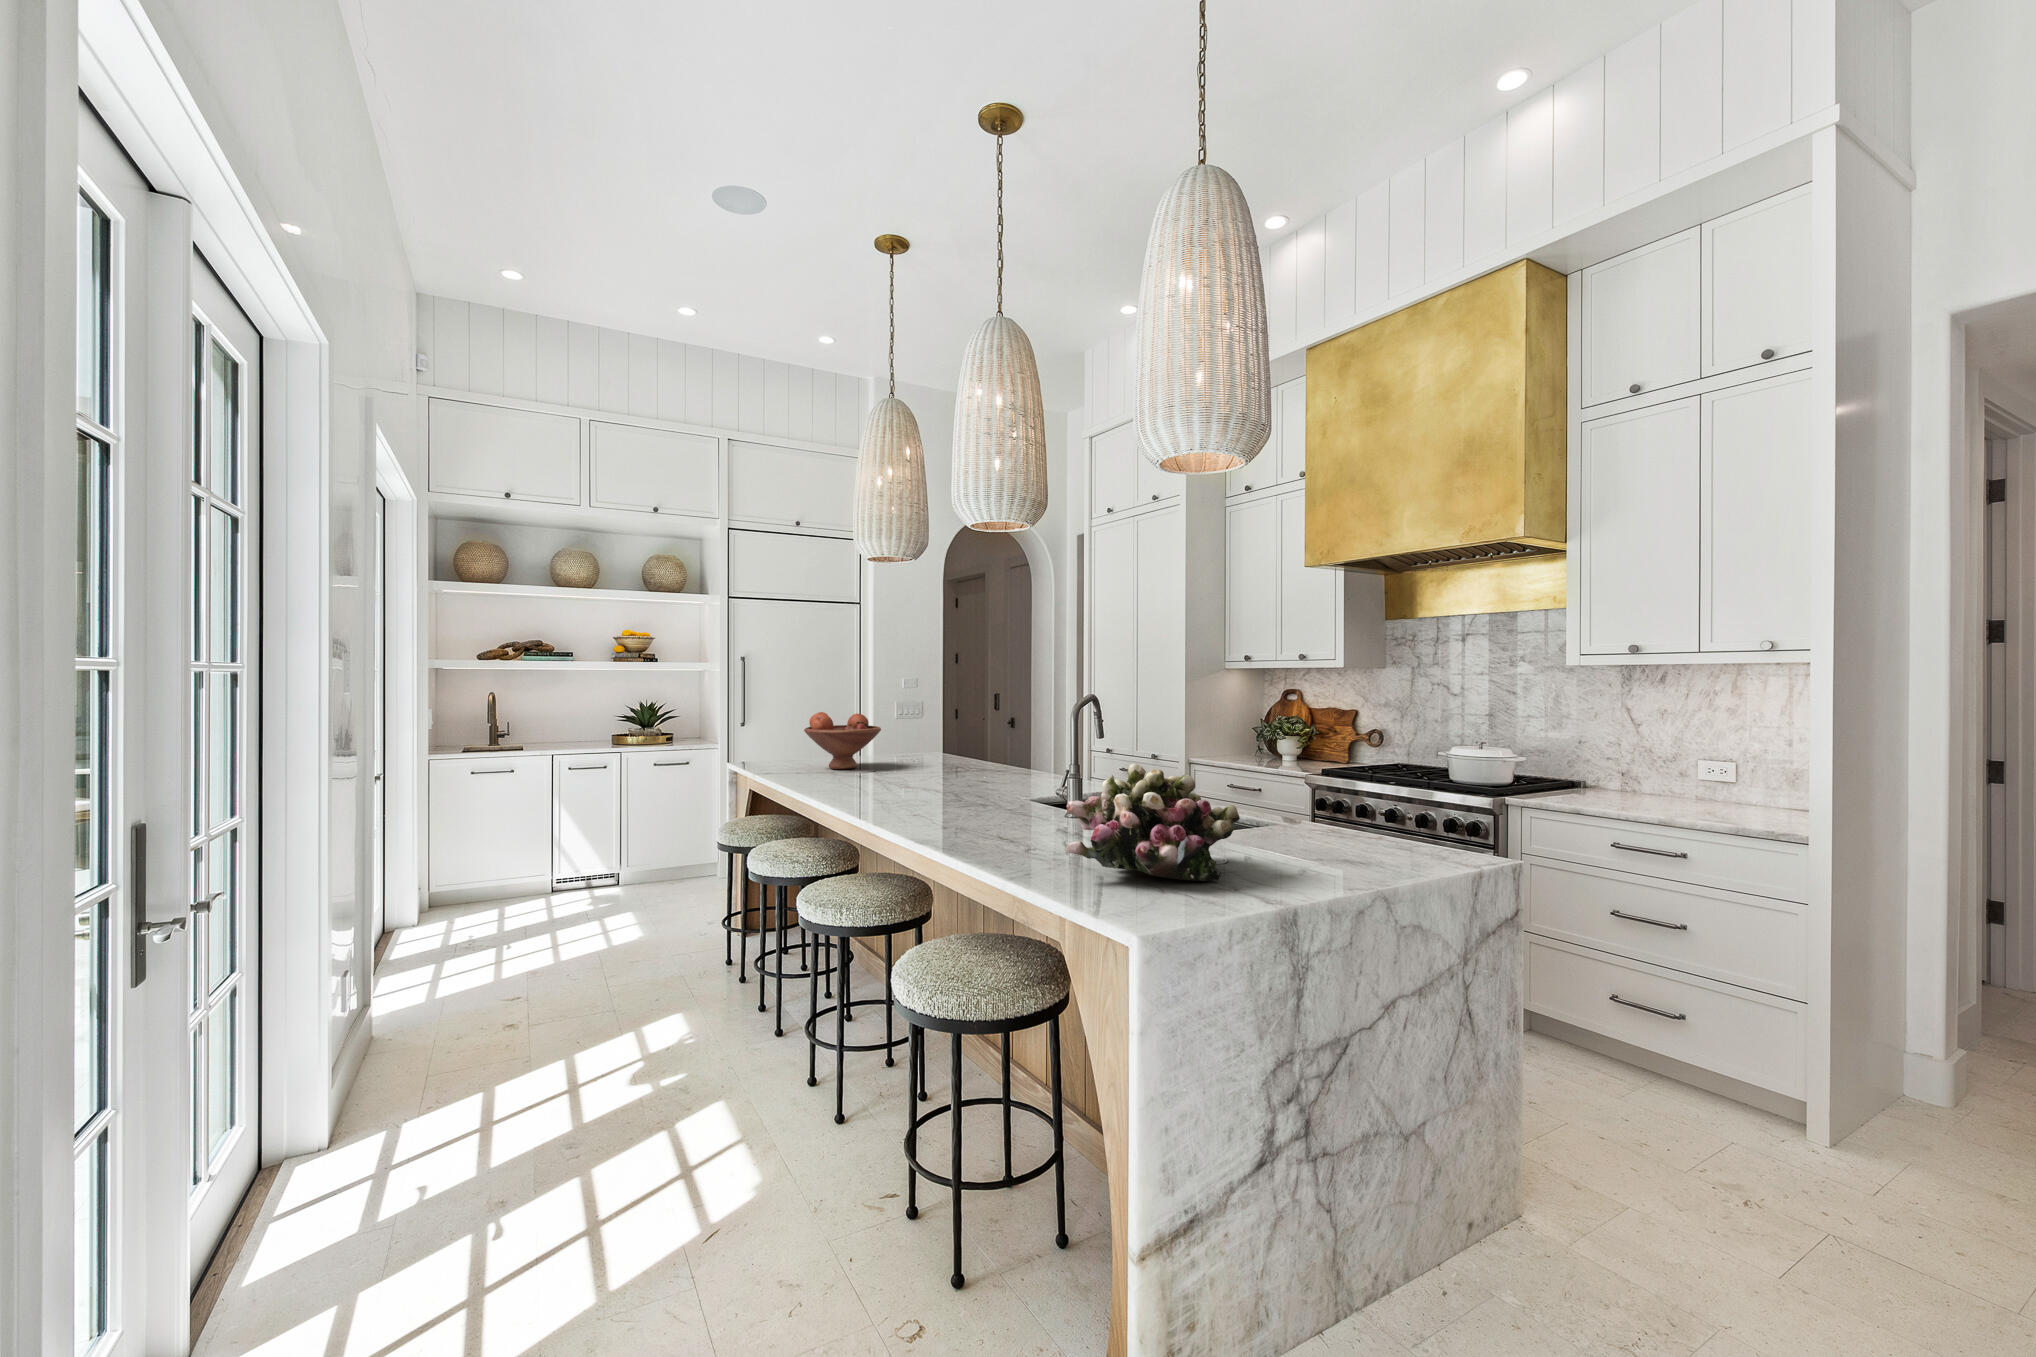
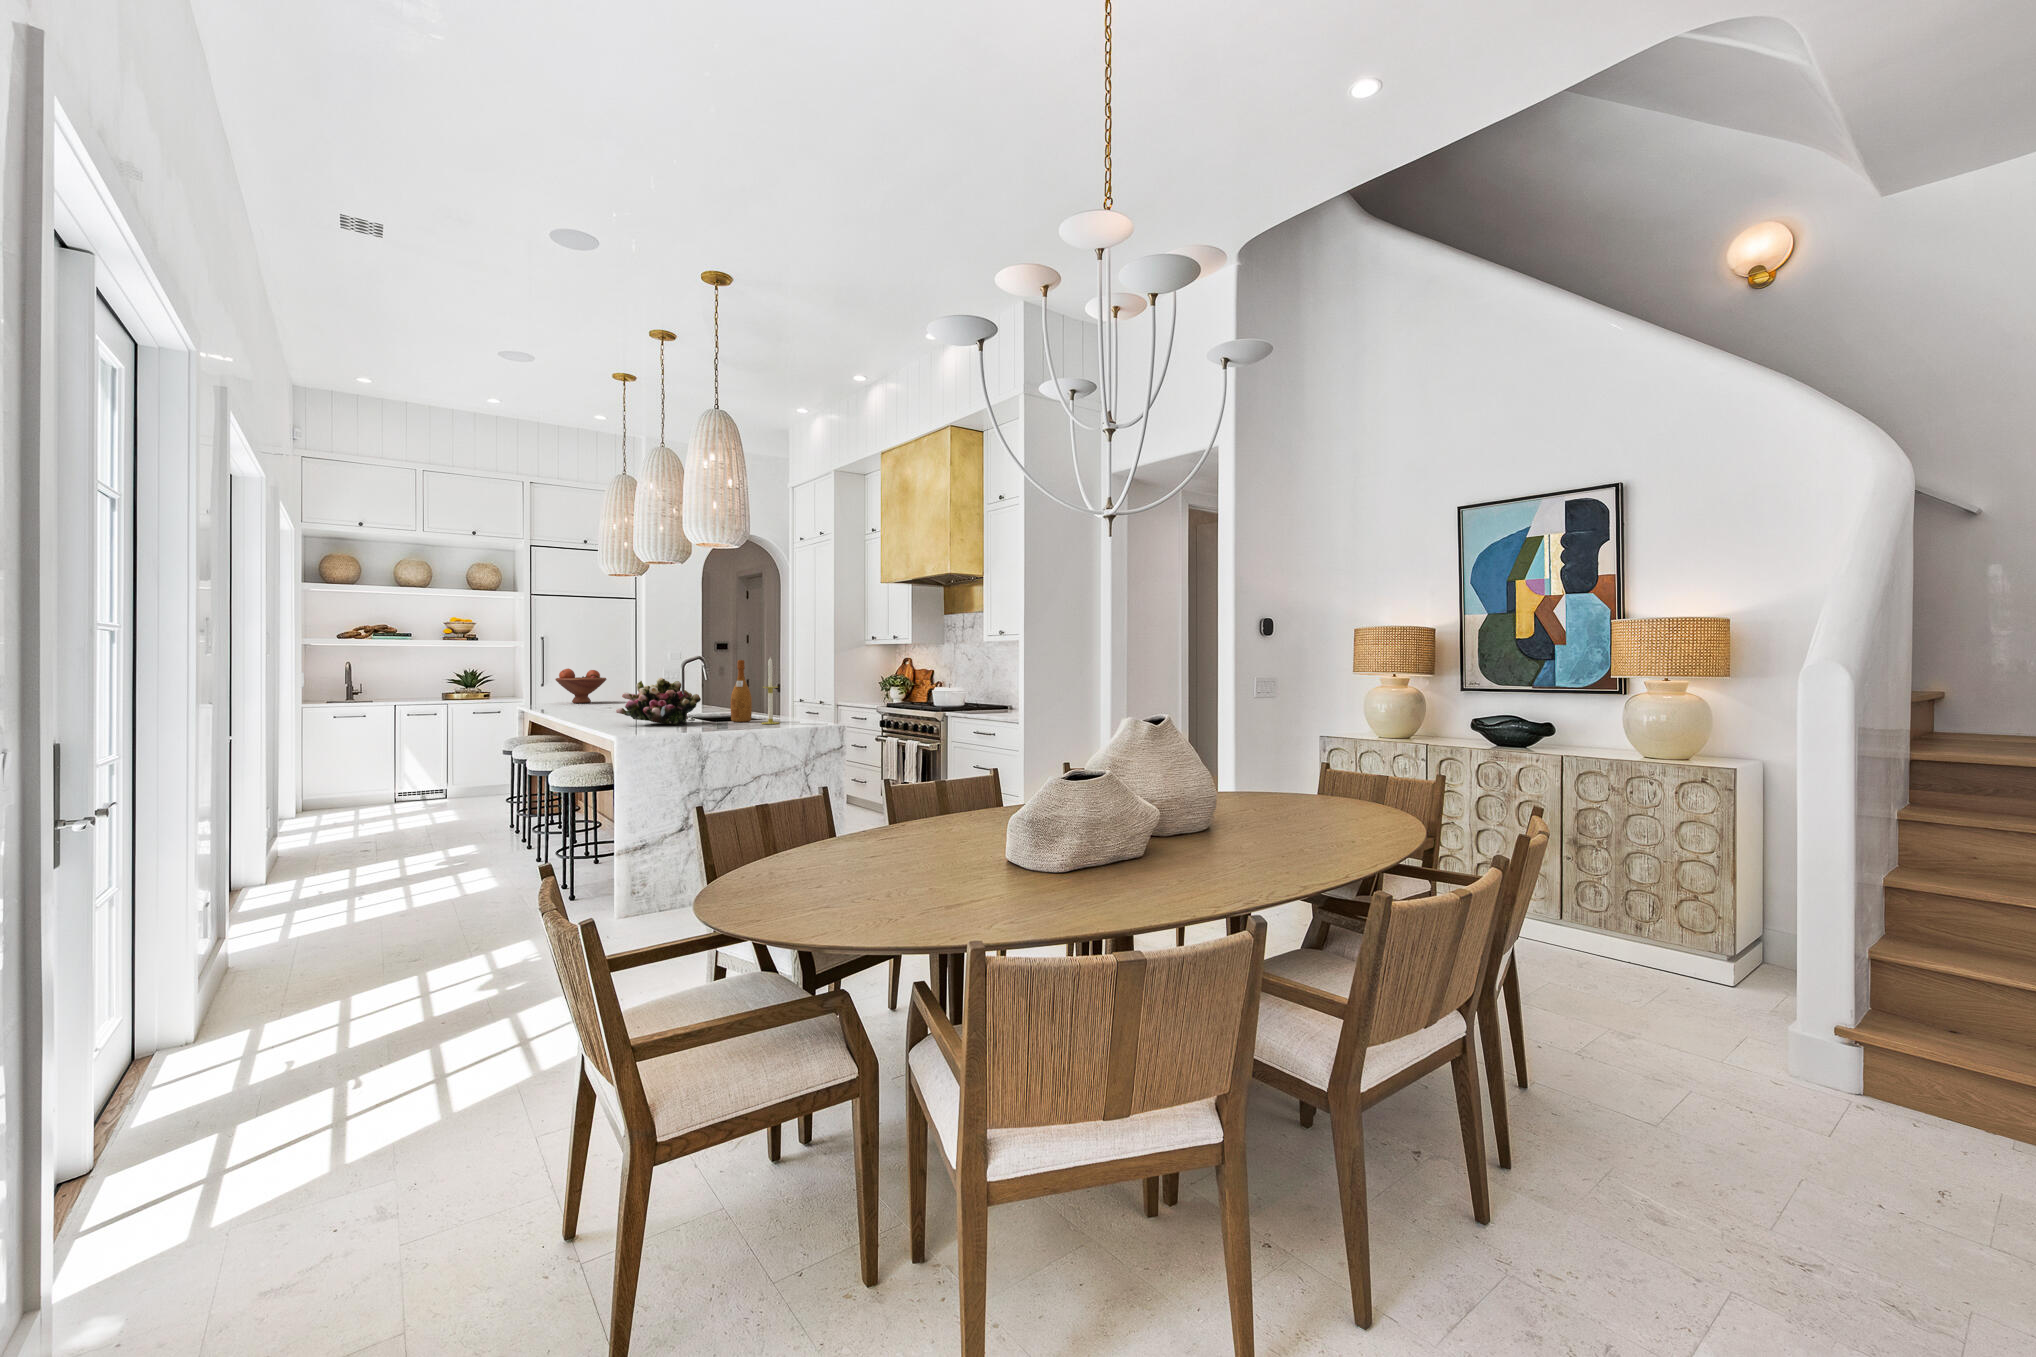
candle: none [1367,717,1411,876] -> present [761,657,779,724]
wine bottle: none [1271,722,1316,860] -> present [731,660,752,722]

